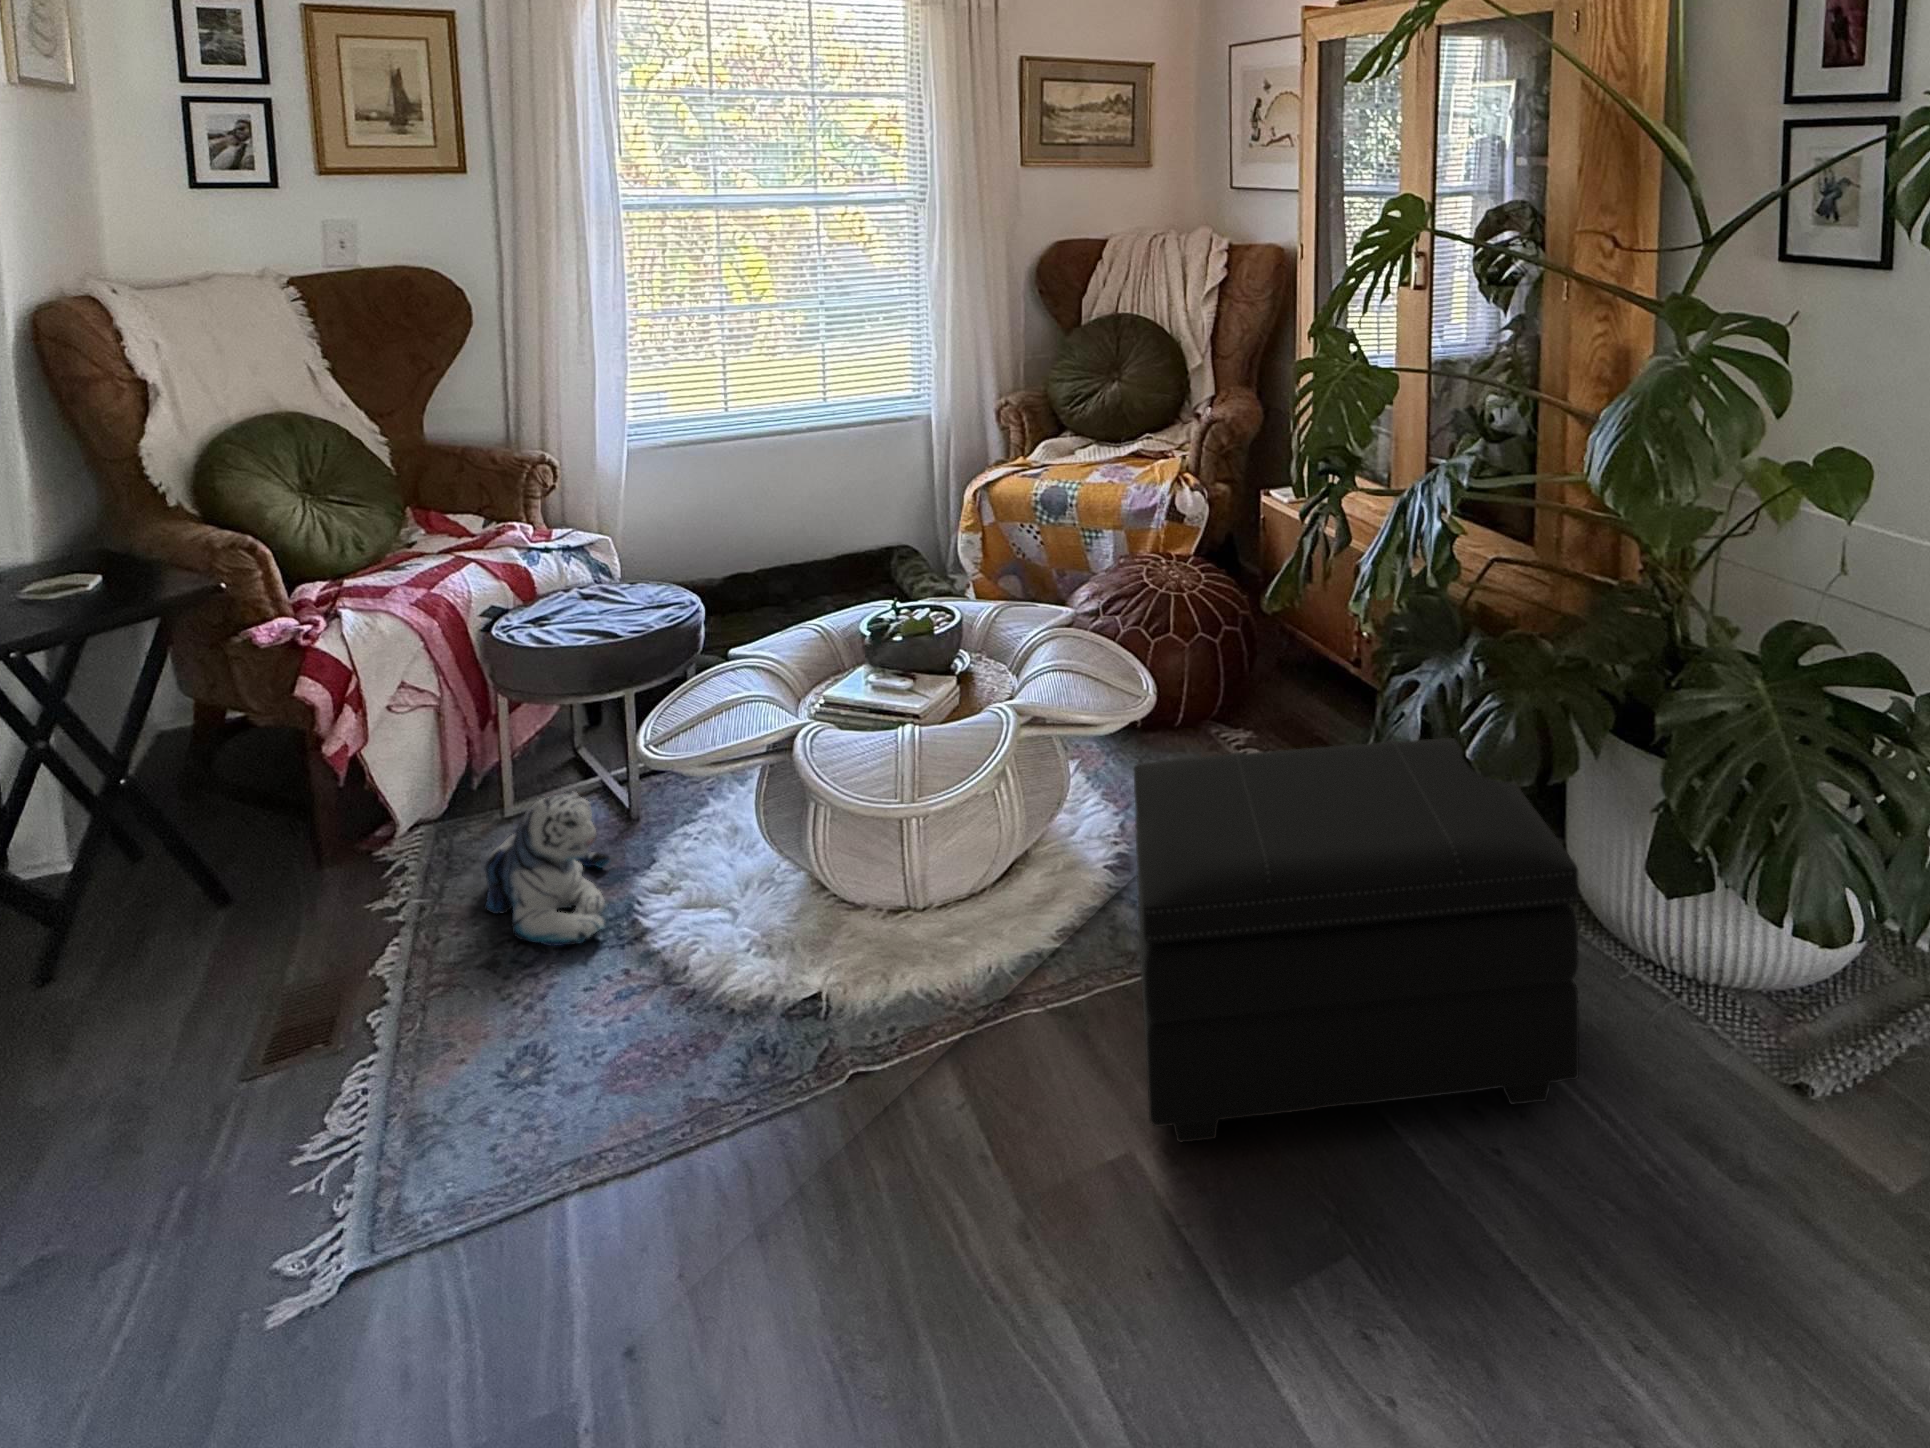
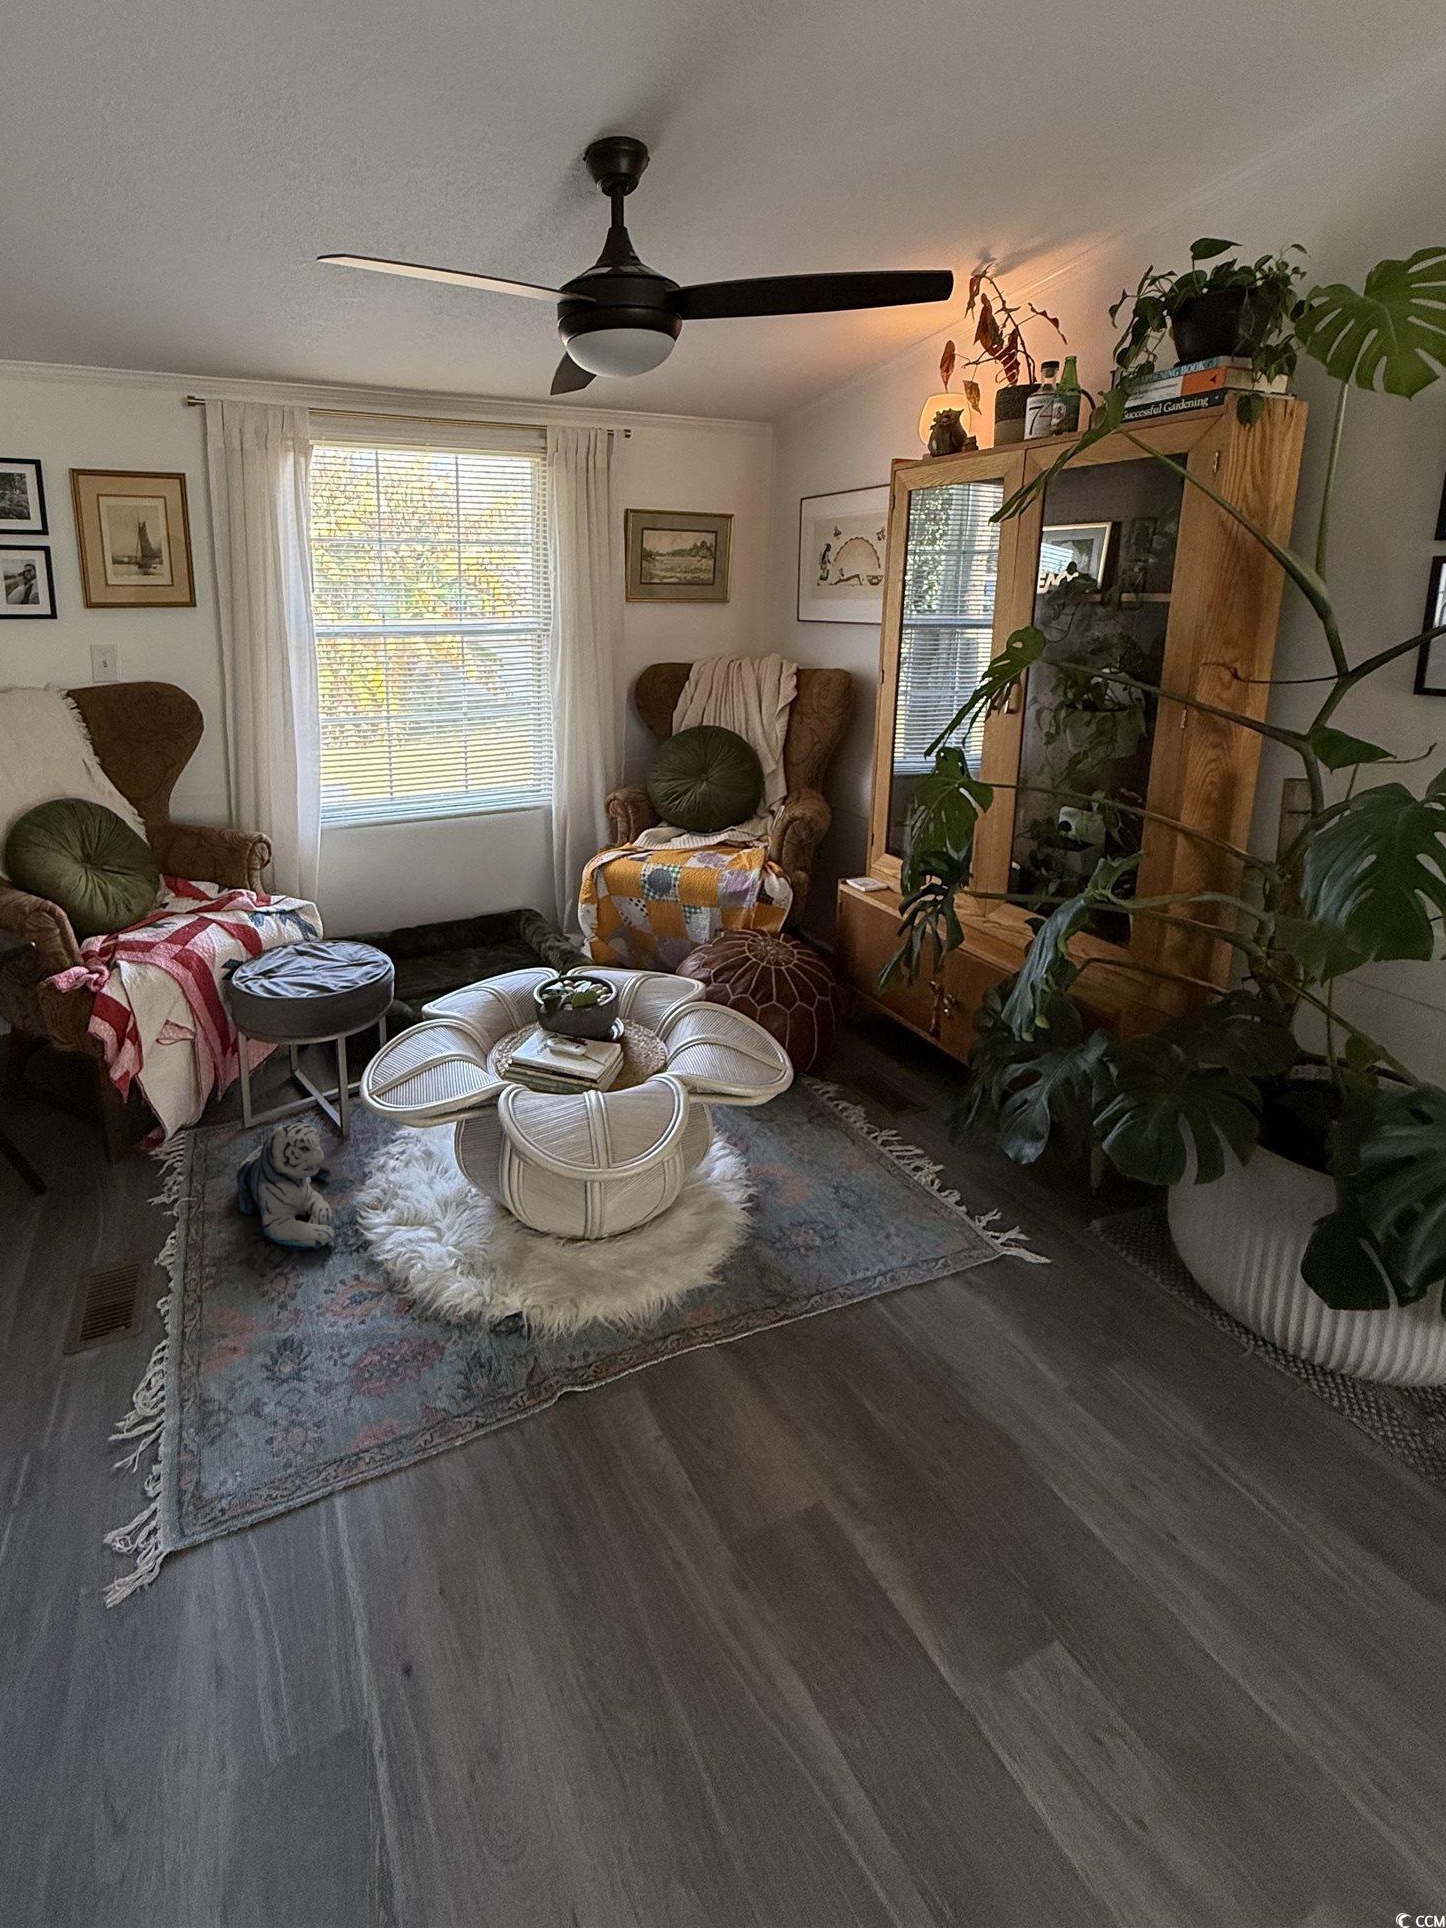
footstool: present [1134,738,1579,1142] -> none [794,1131,1290,1504]

